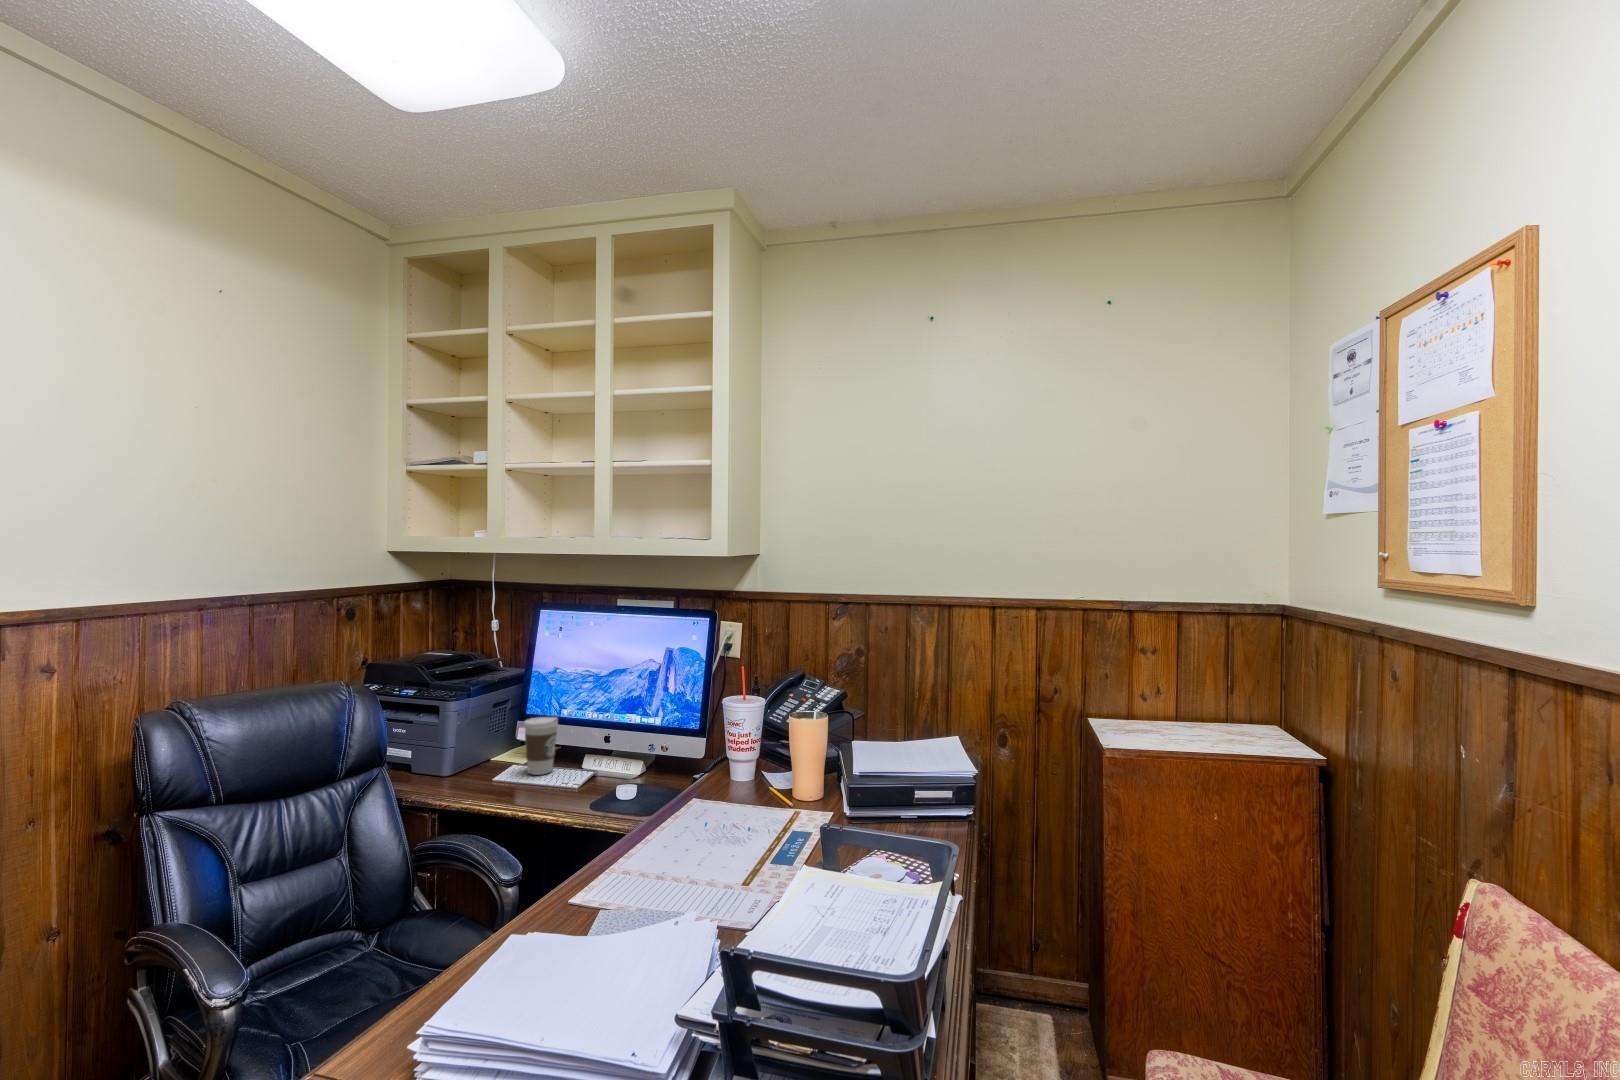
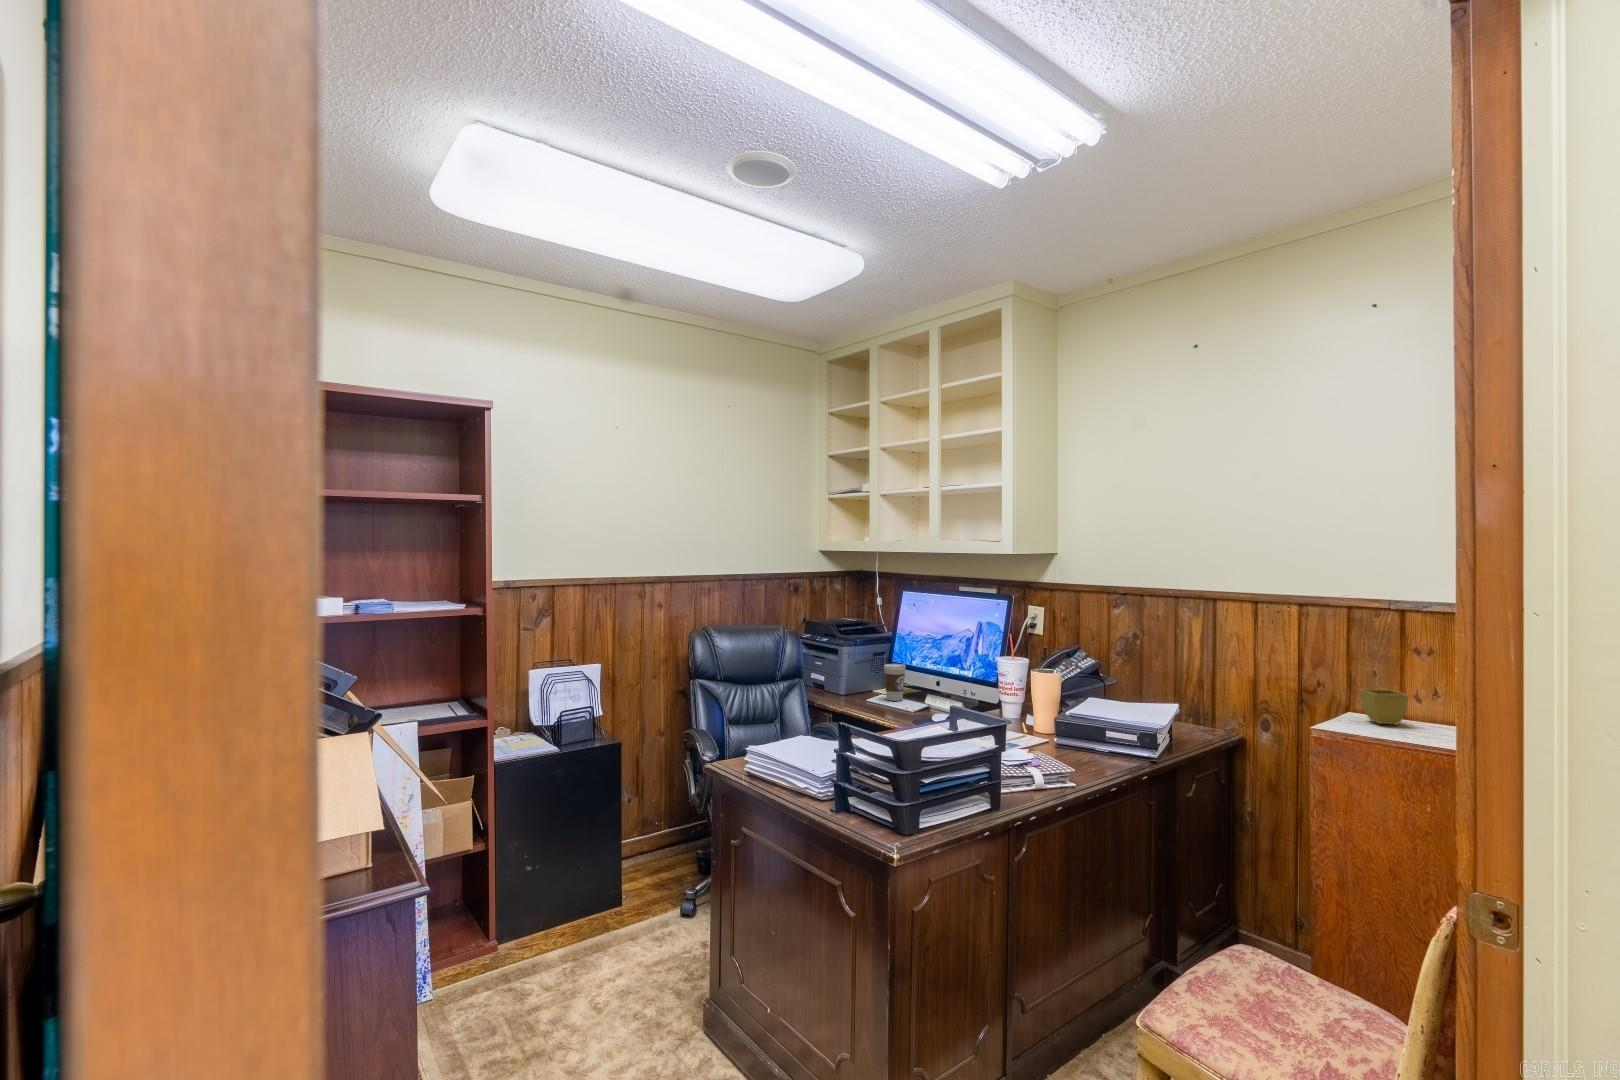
flower pot: none [1133,699,1182,739] -> present [1360,689,1408,724]

